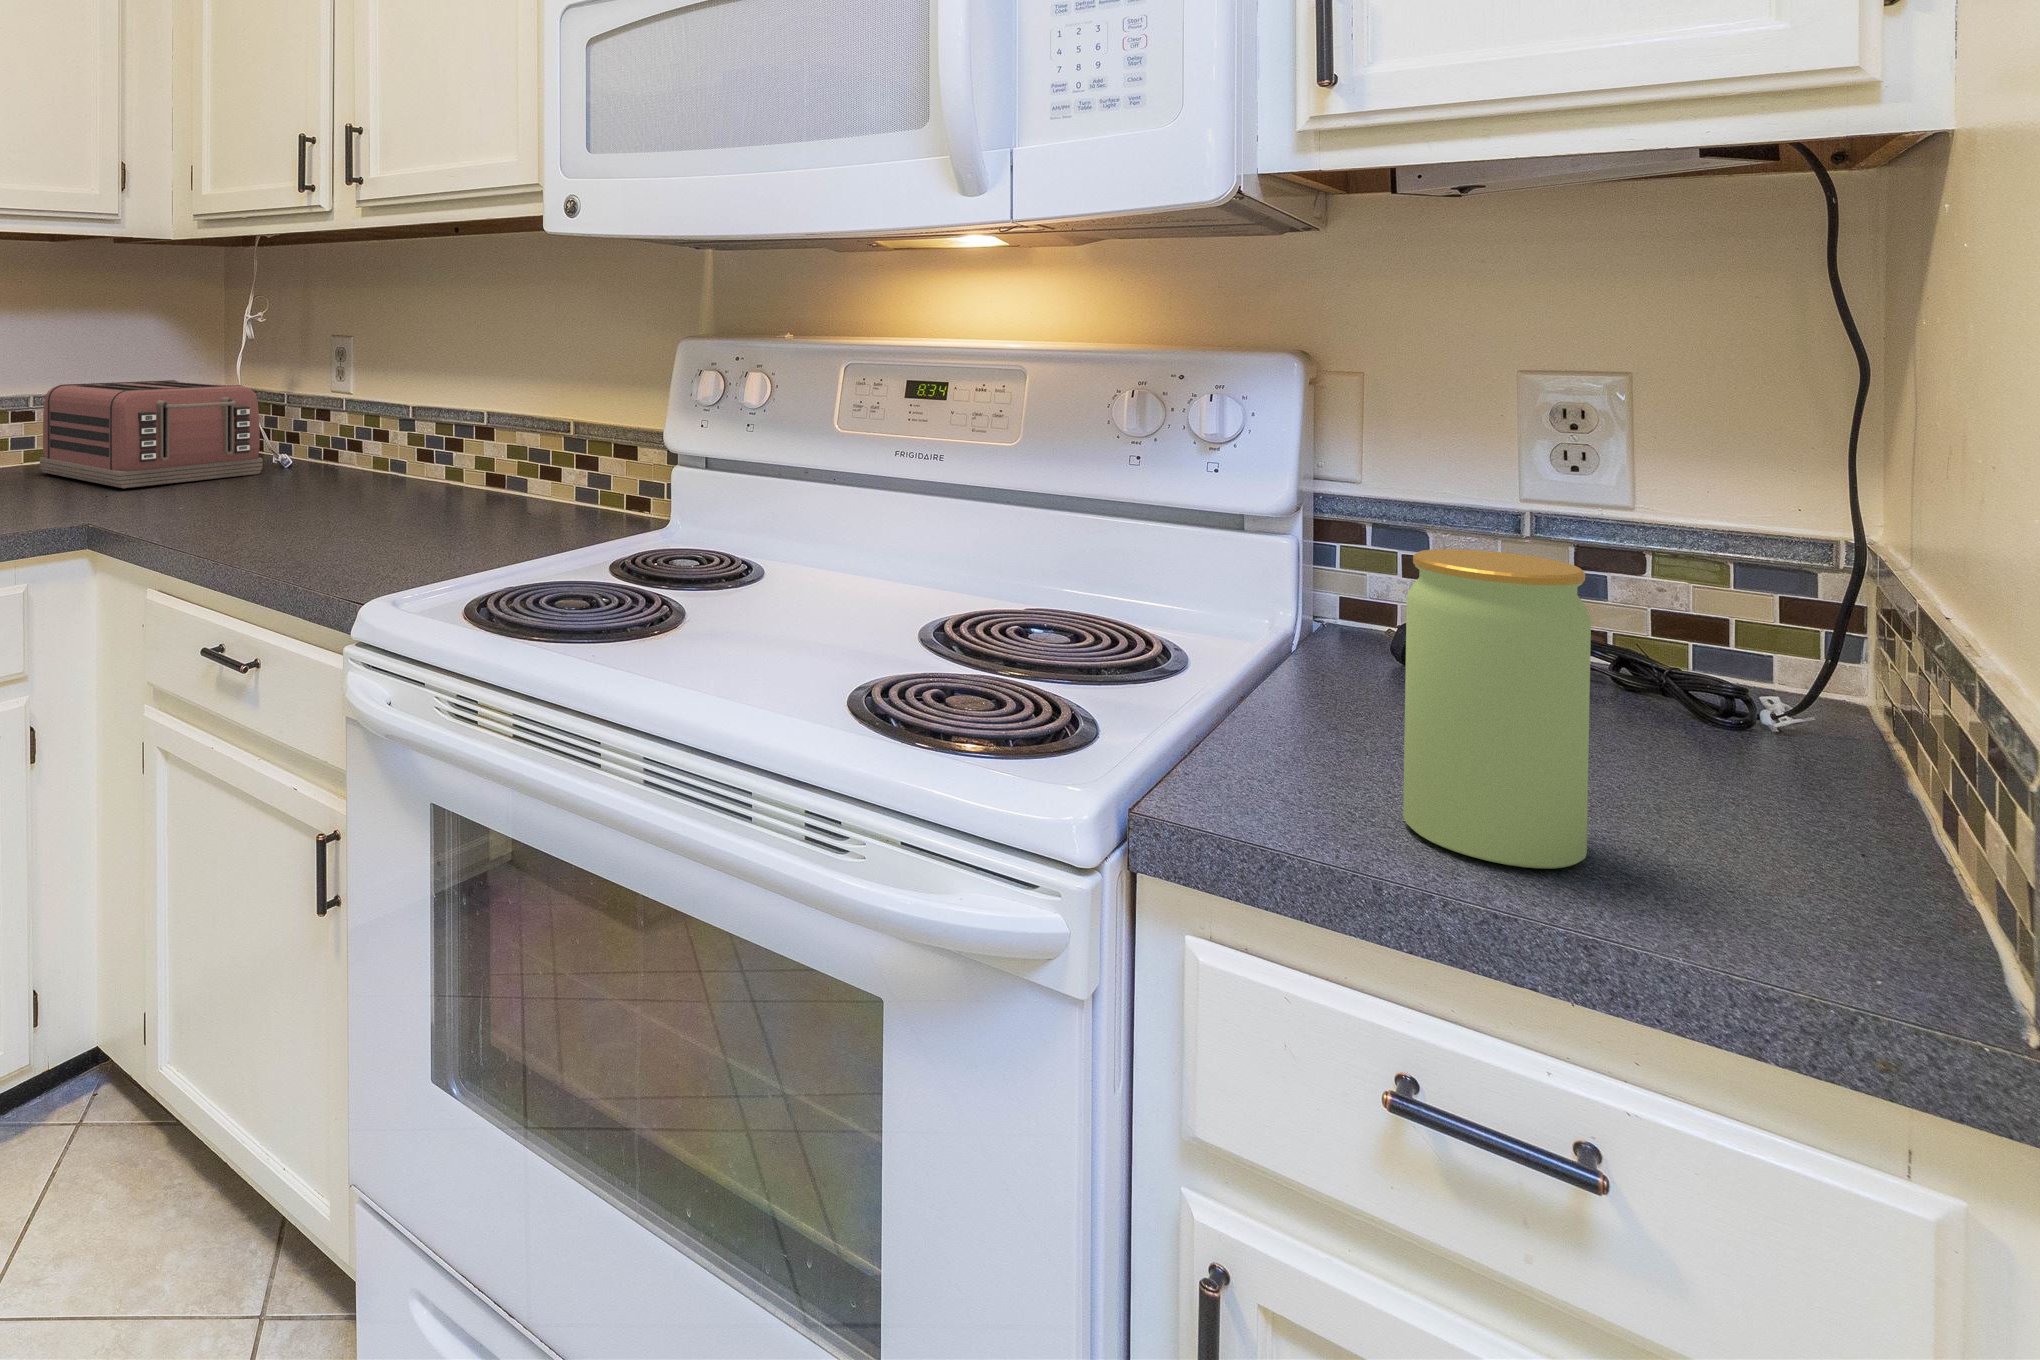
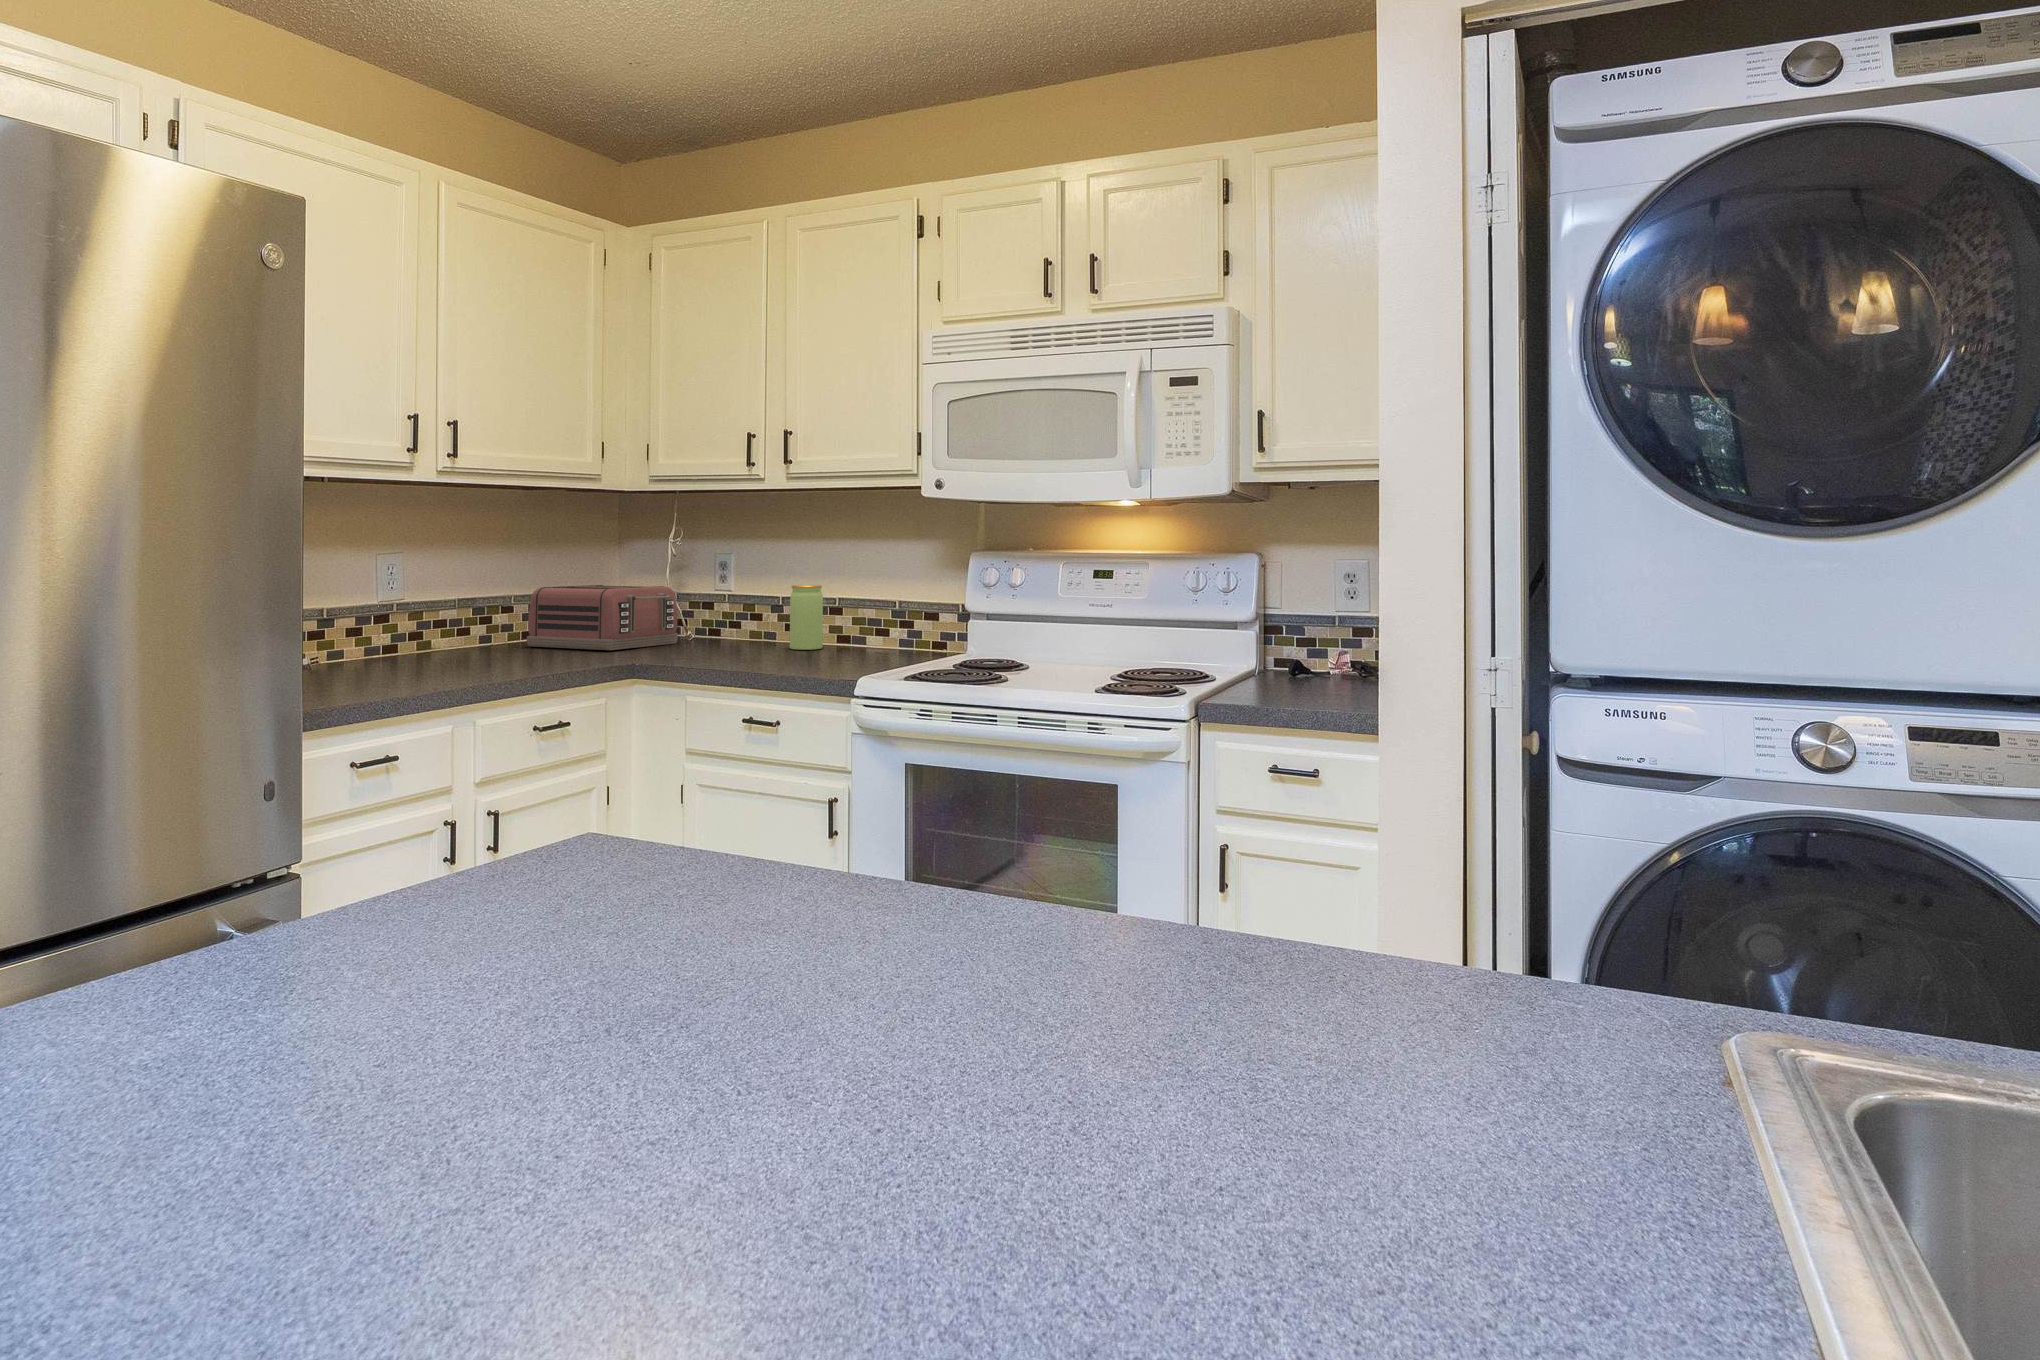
jar: present [1403,549,1591,869] -> present [790,585,823,650]

